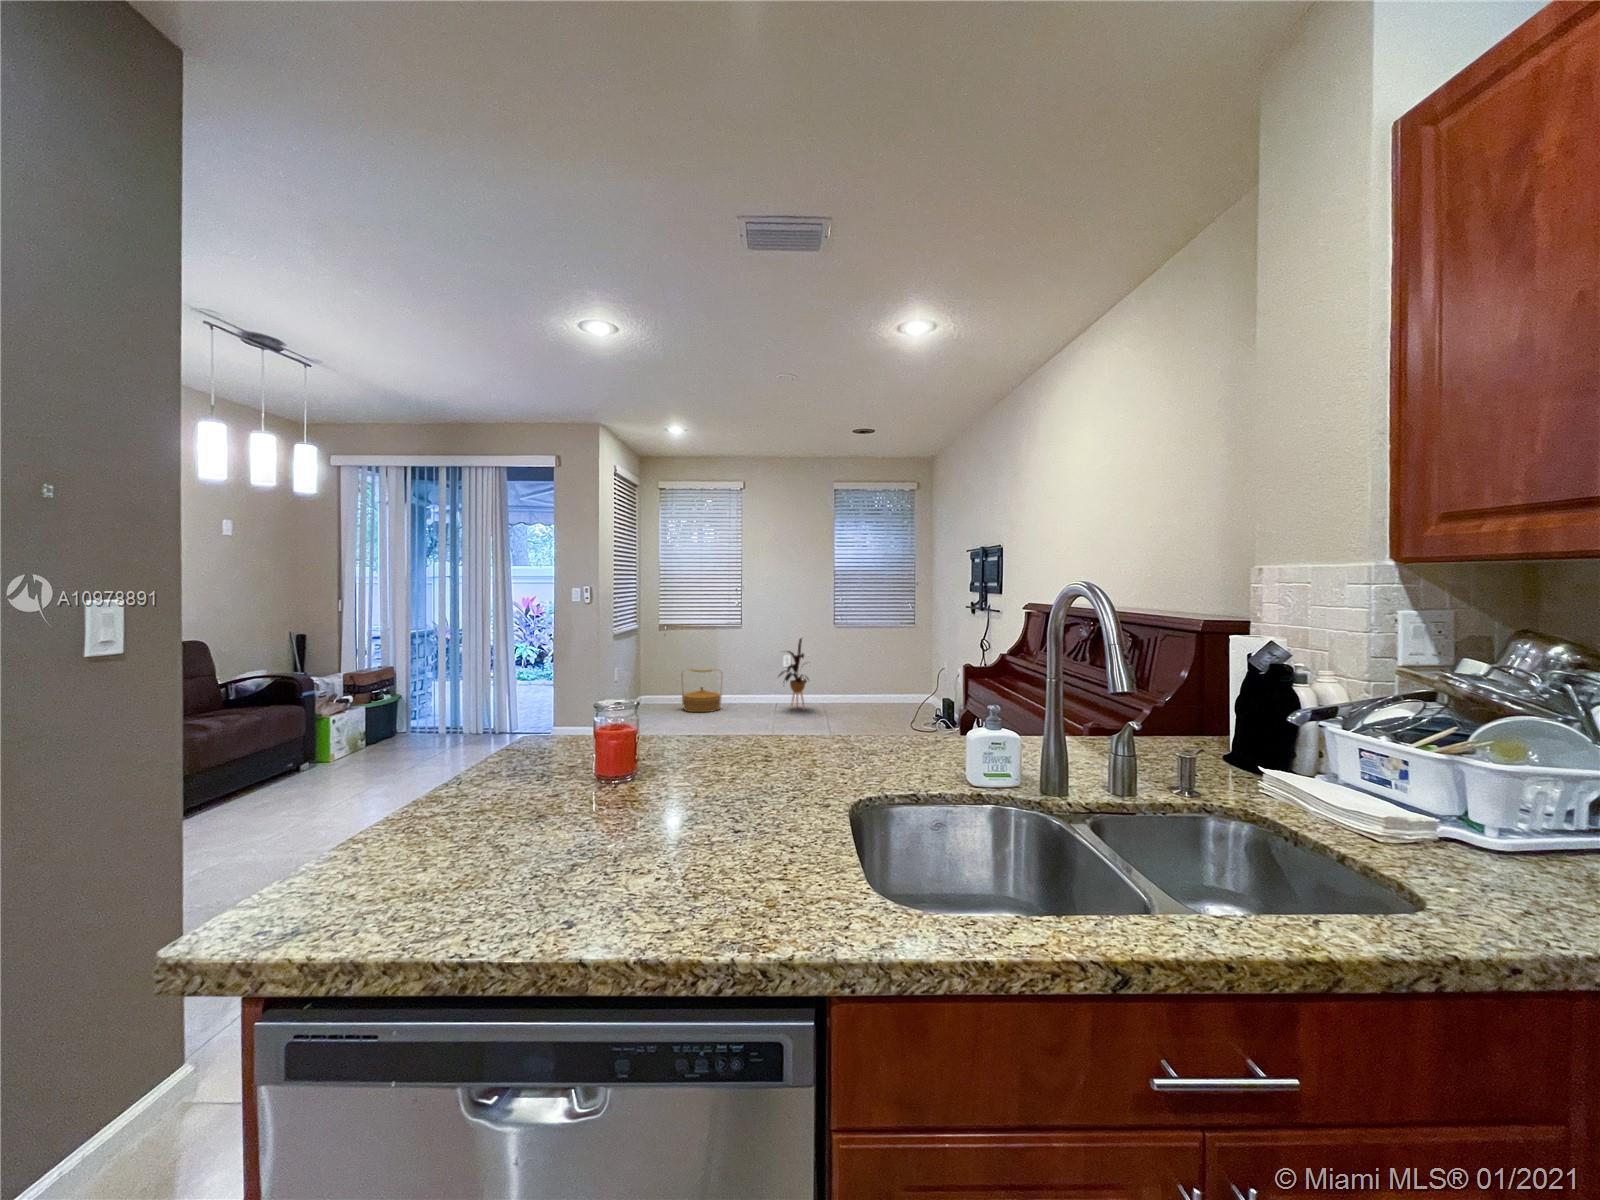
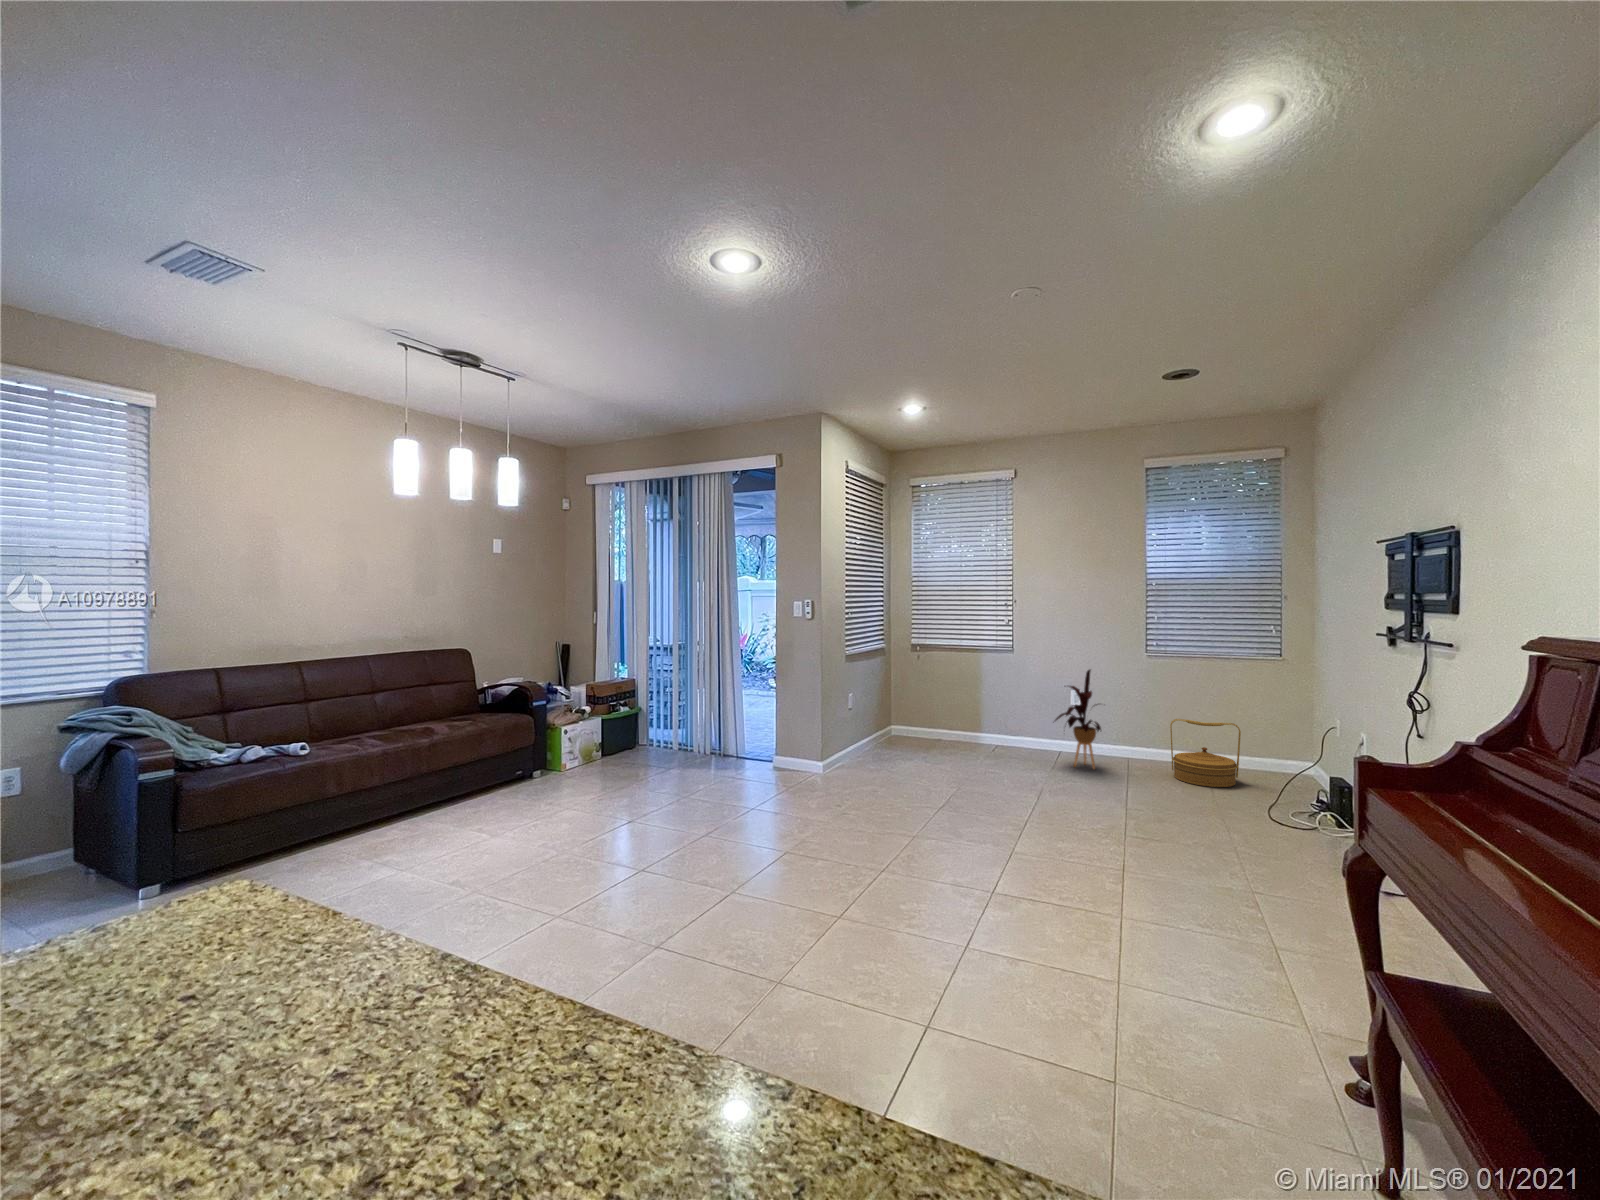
woven basket: present [681,669,721,712] -> present [1170,719,1241,787]

